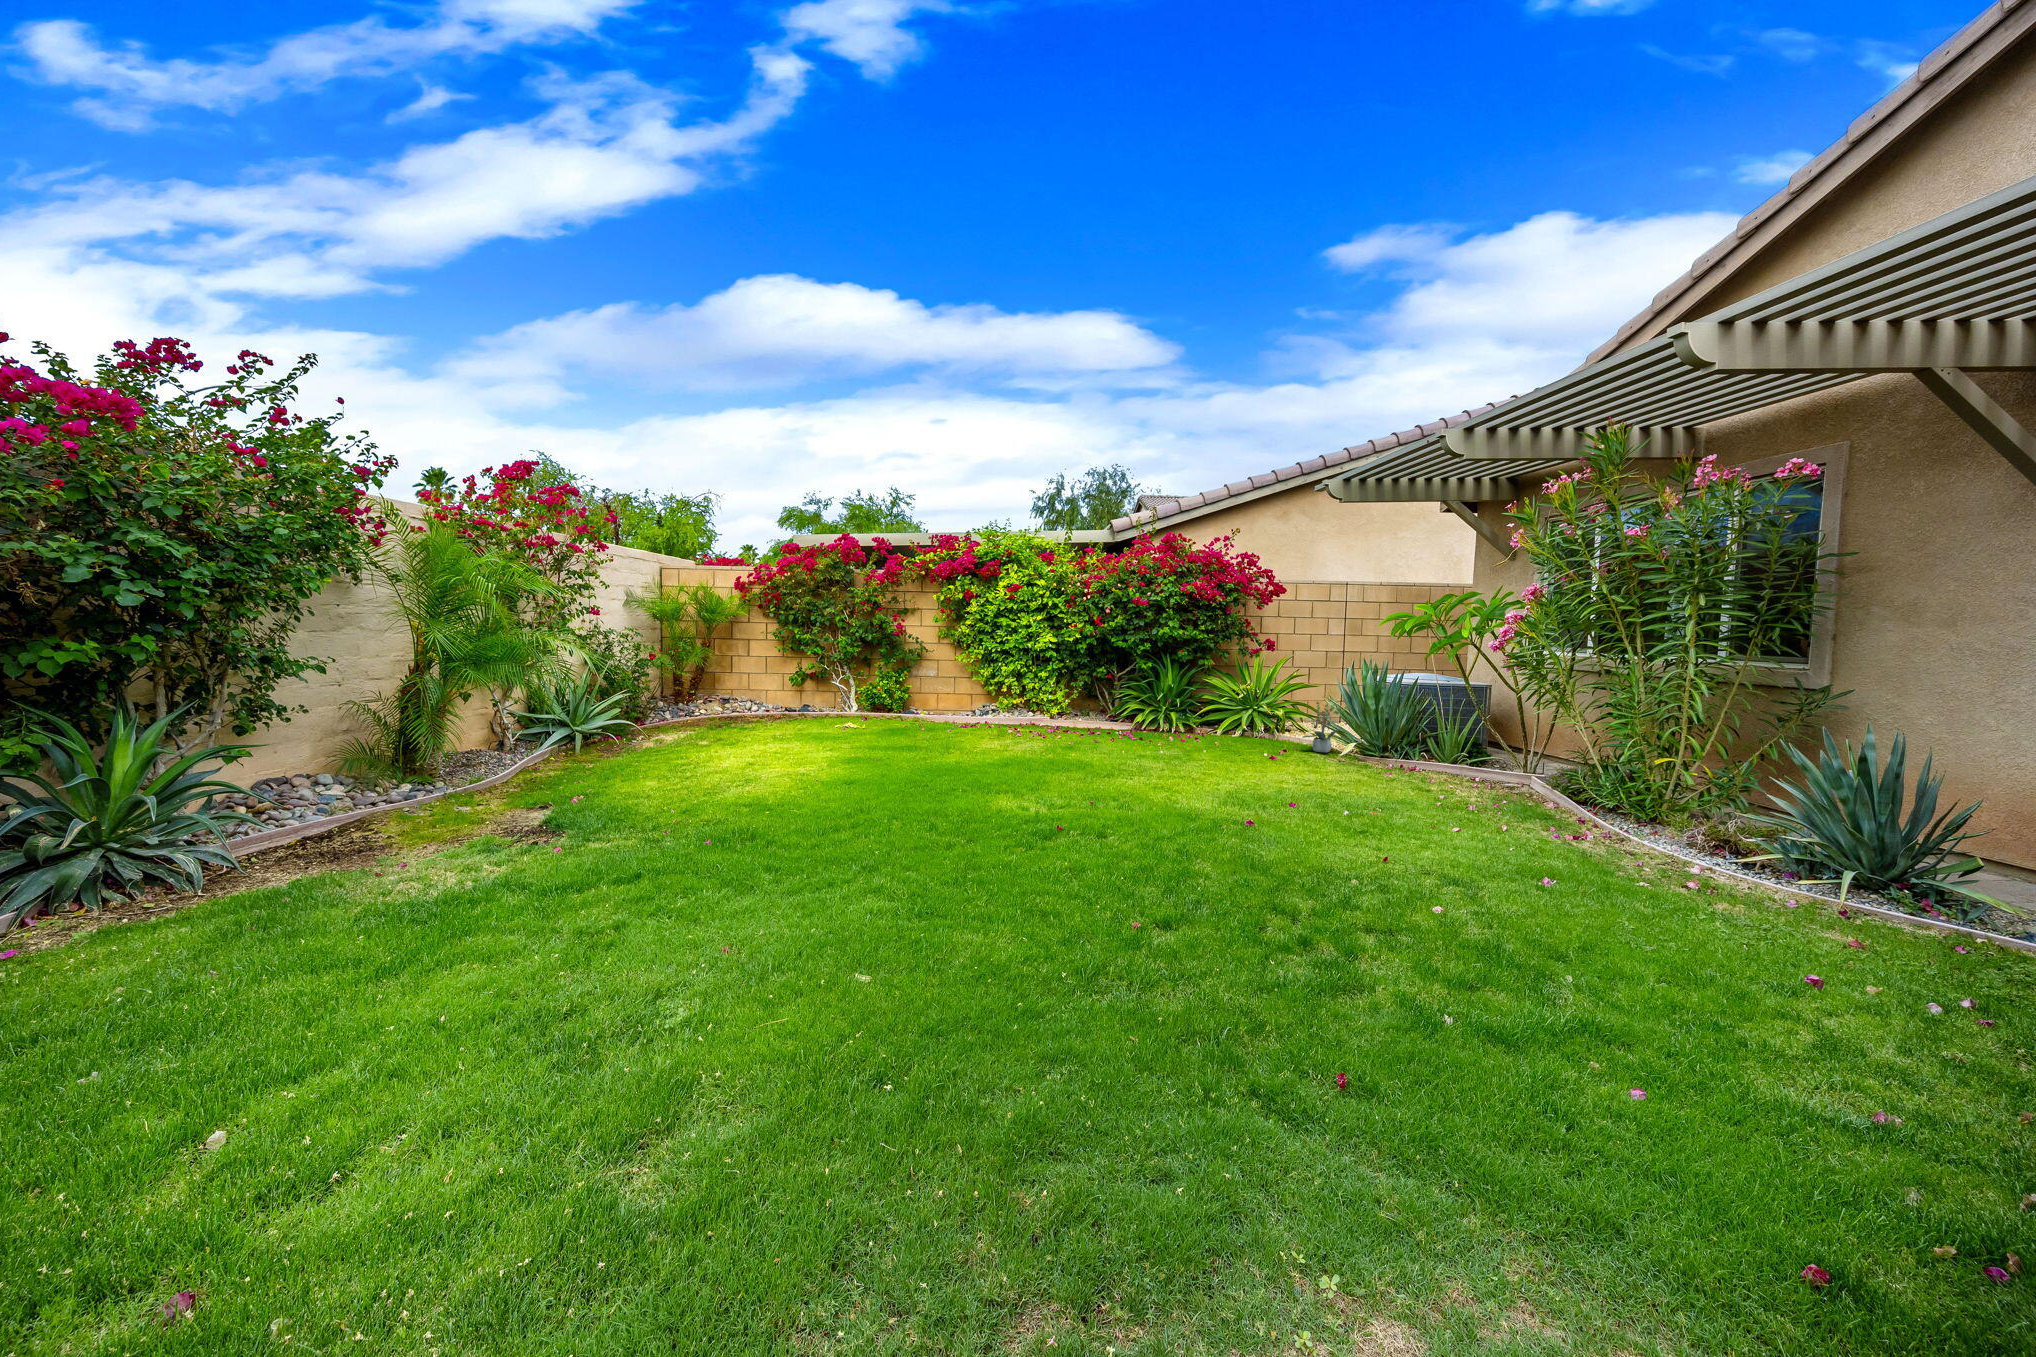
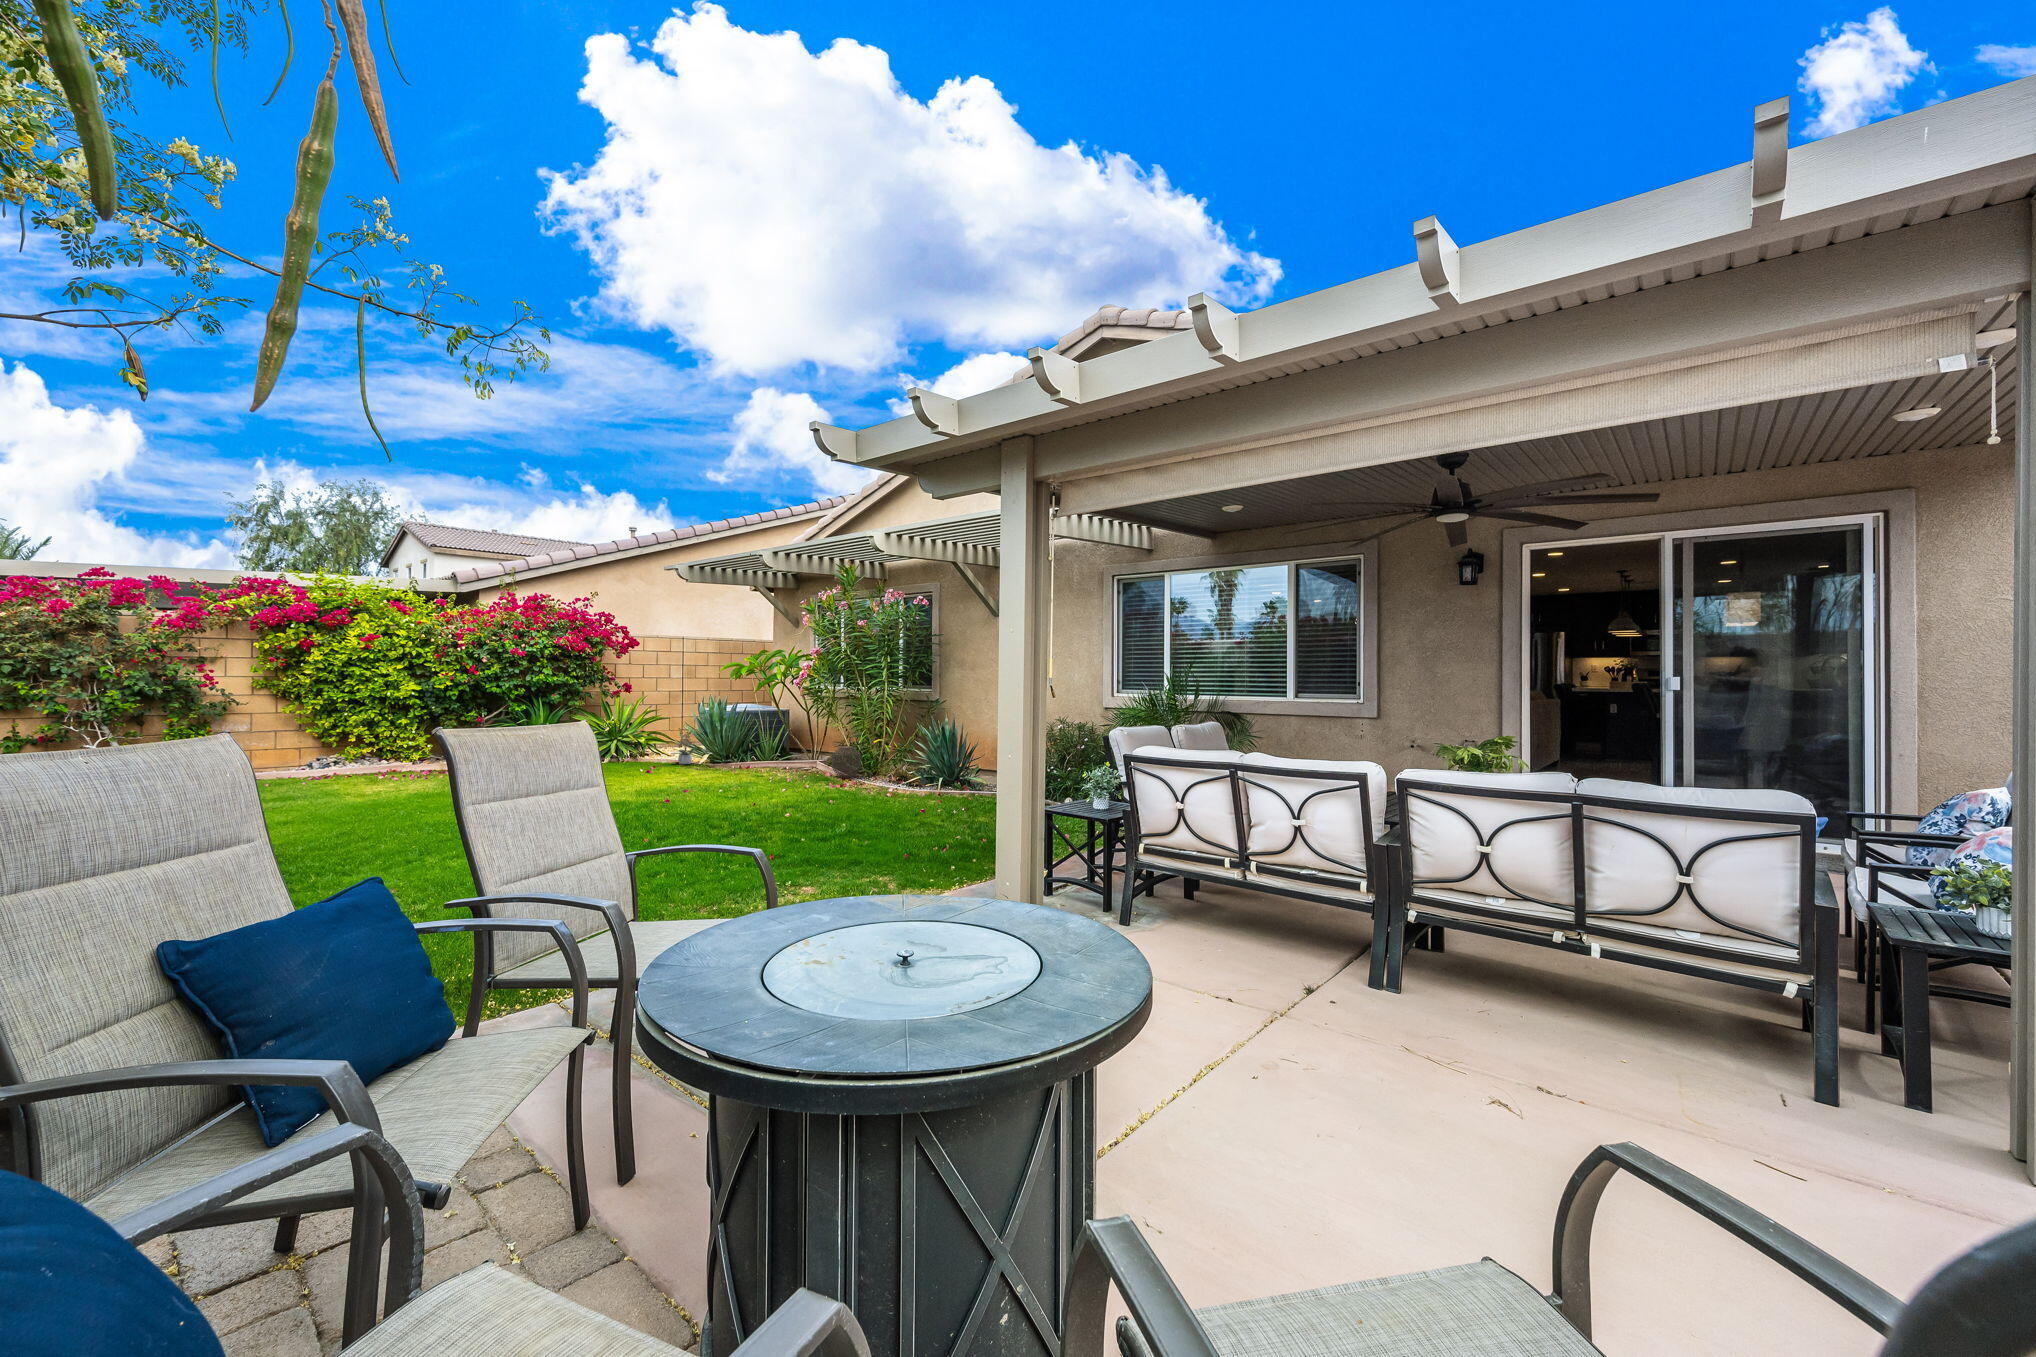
woven basket: none [1559,760,1623,818] -> present [832,746,861,778]

